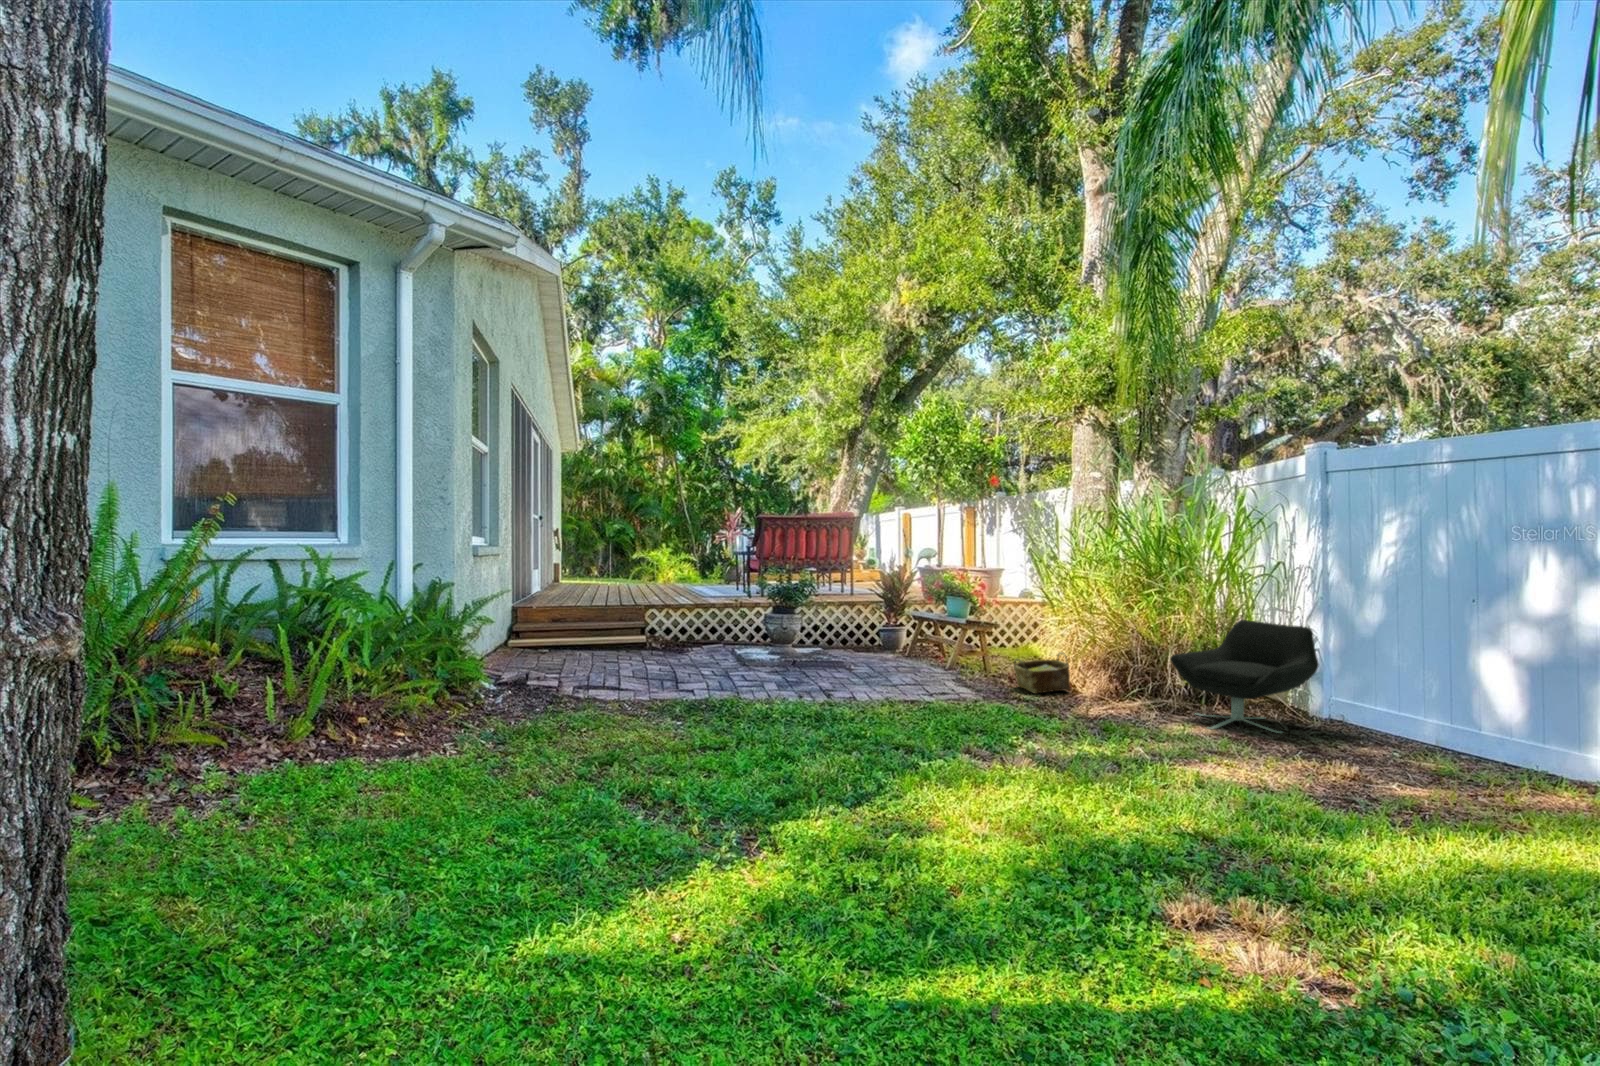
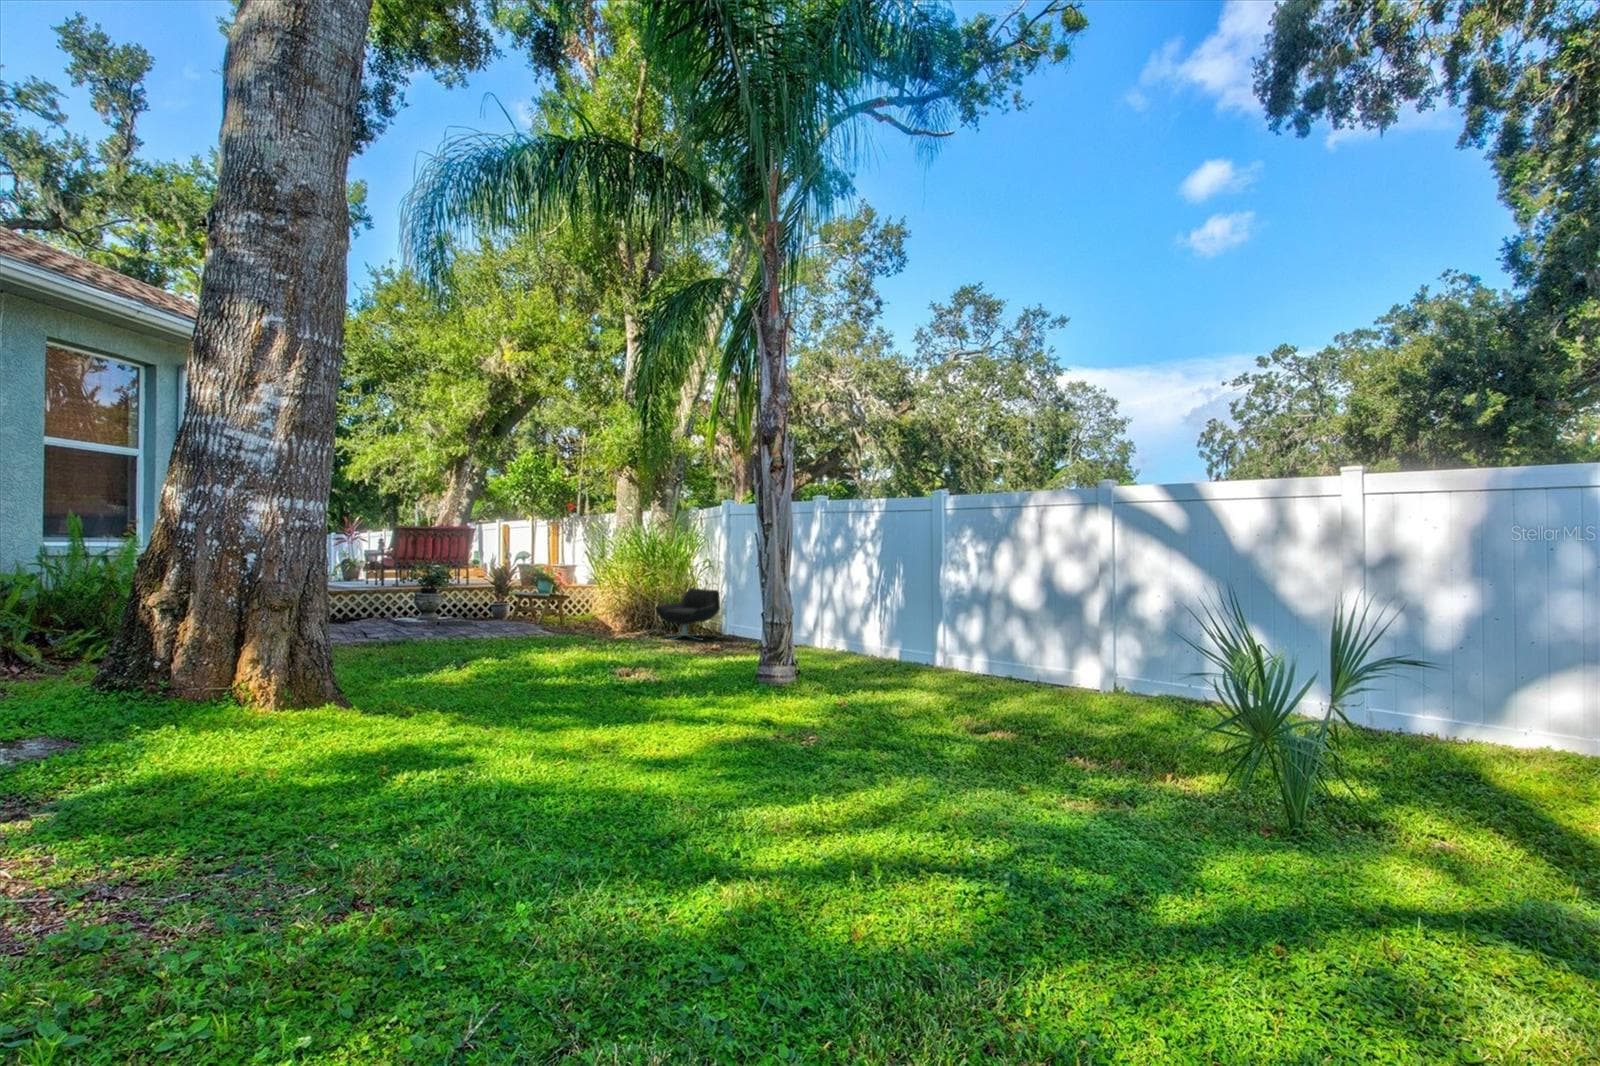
woven basket: present [1014,652,1070,693] -> none [577,609,608,632]

